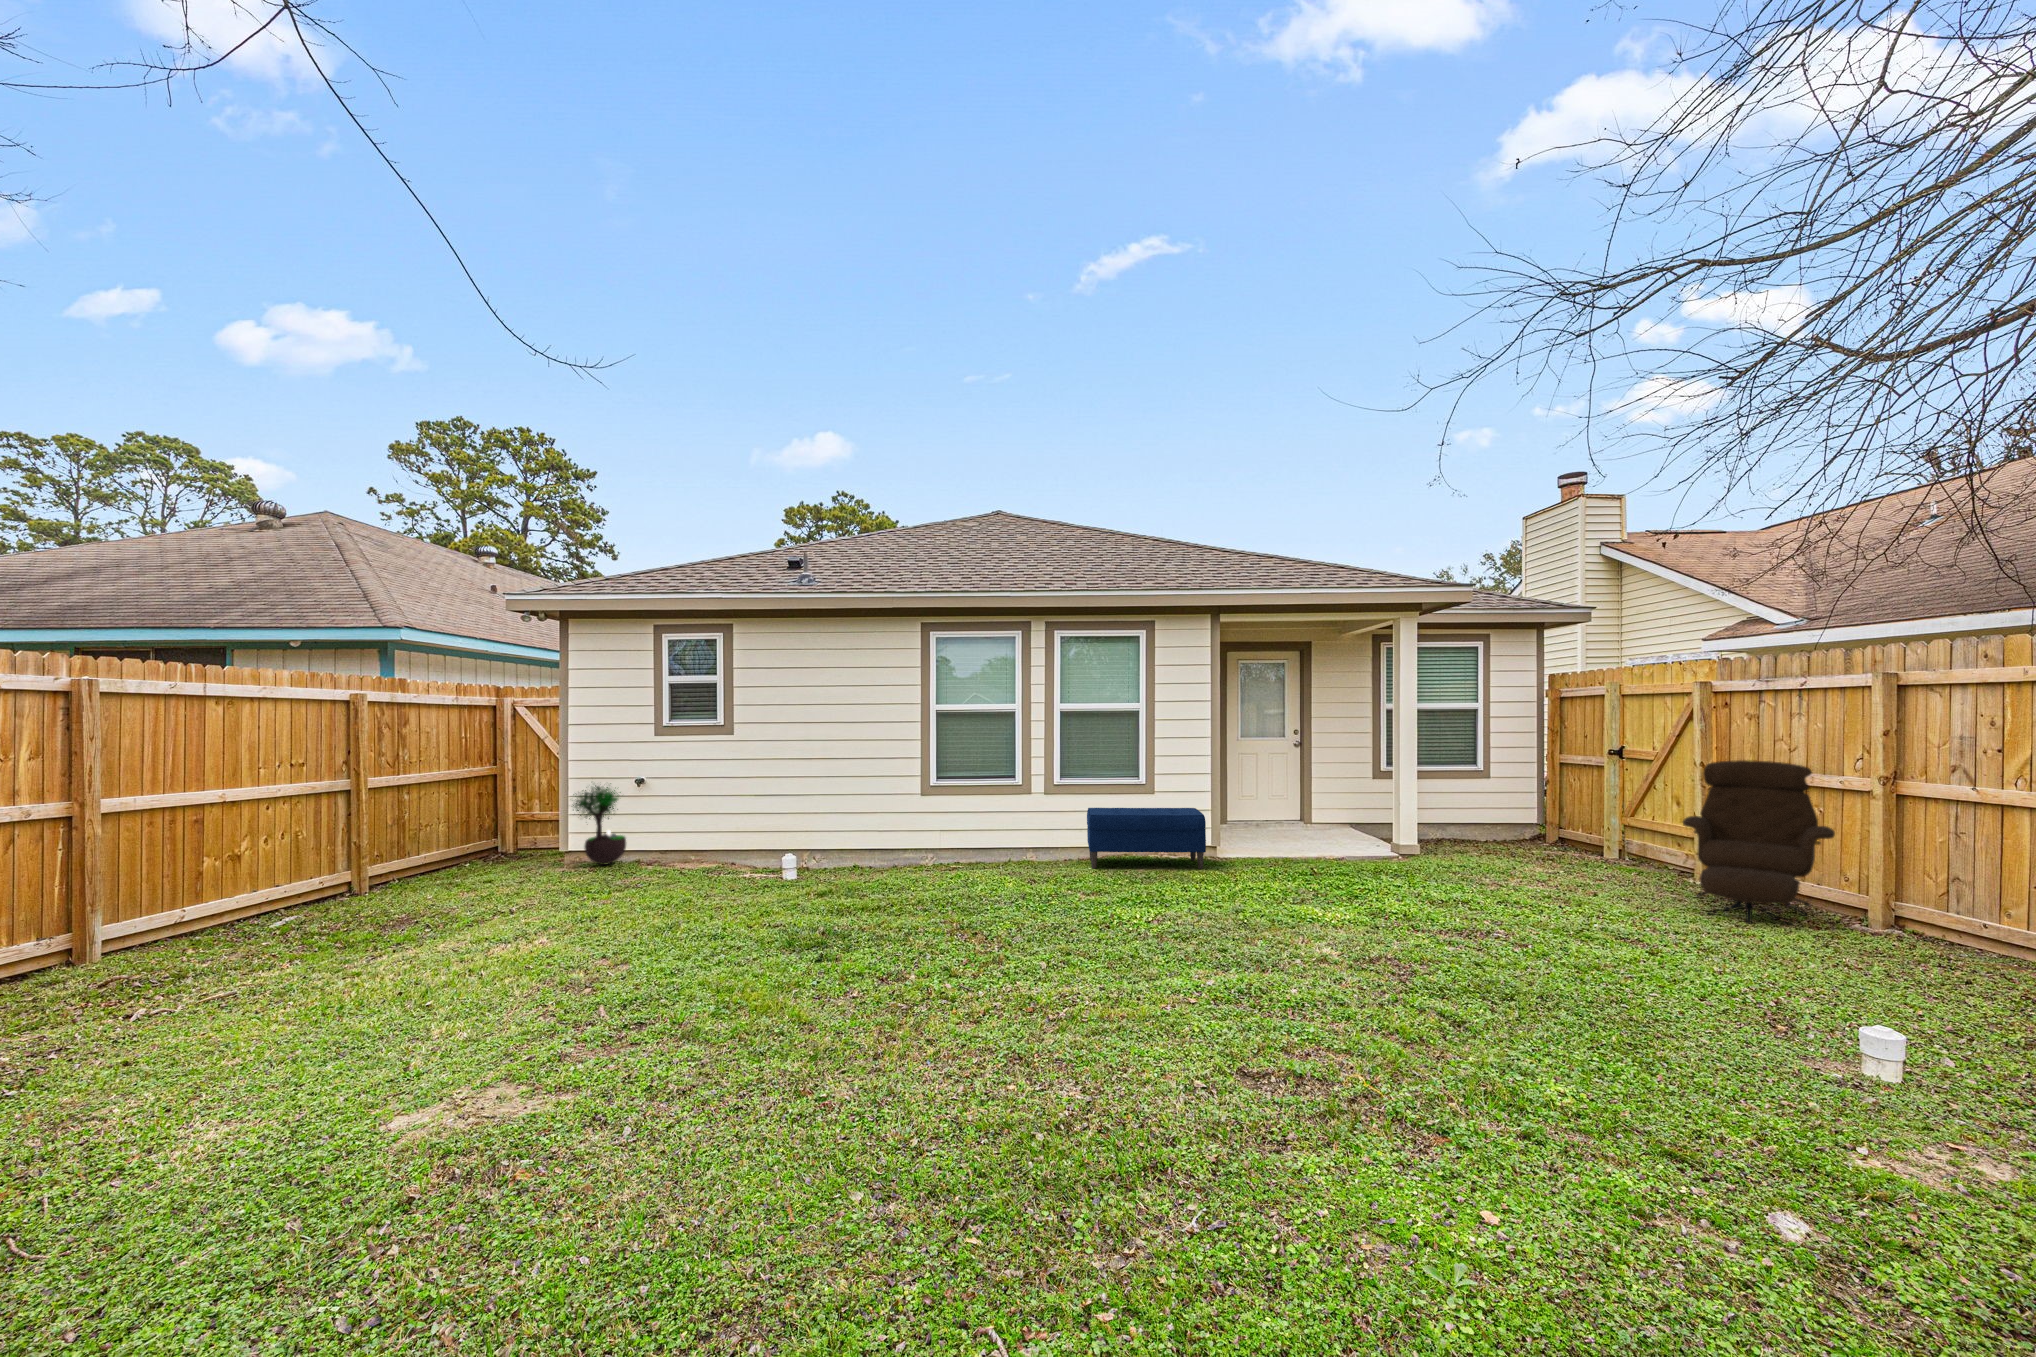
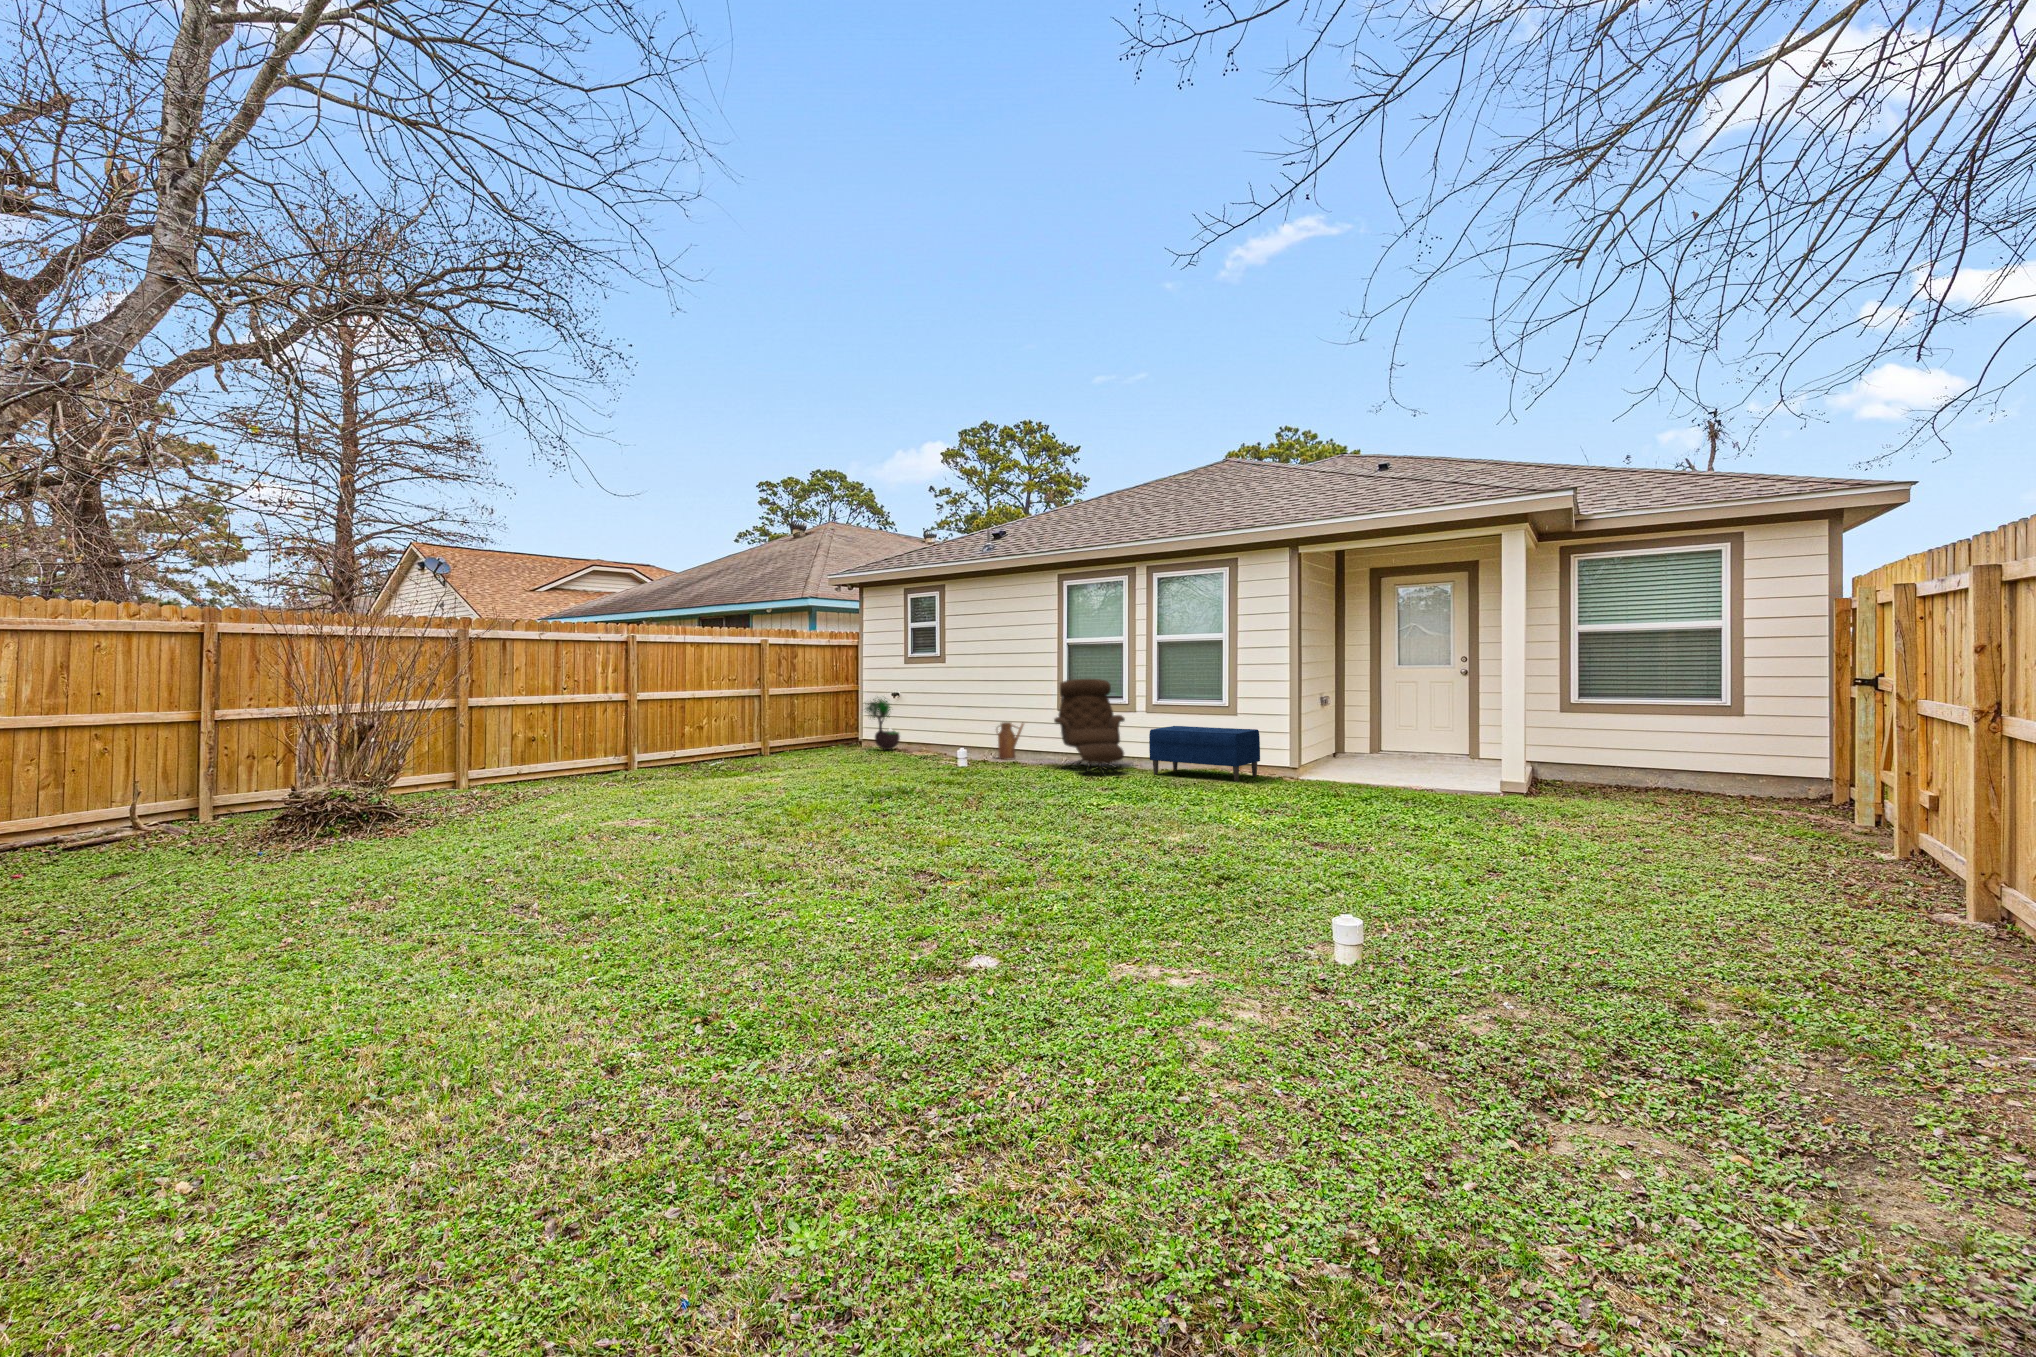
lounge chair: present [1683,760,1835,925] -> present [1054,679,1125,775]
watering can: none [821,812,870,865] -> present [997,722,1024,760]

